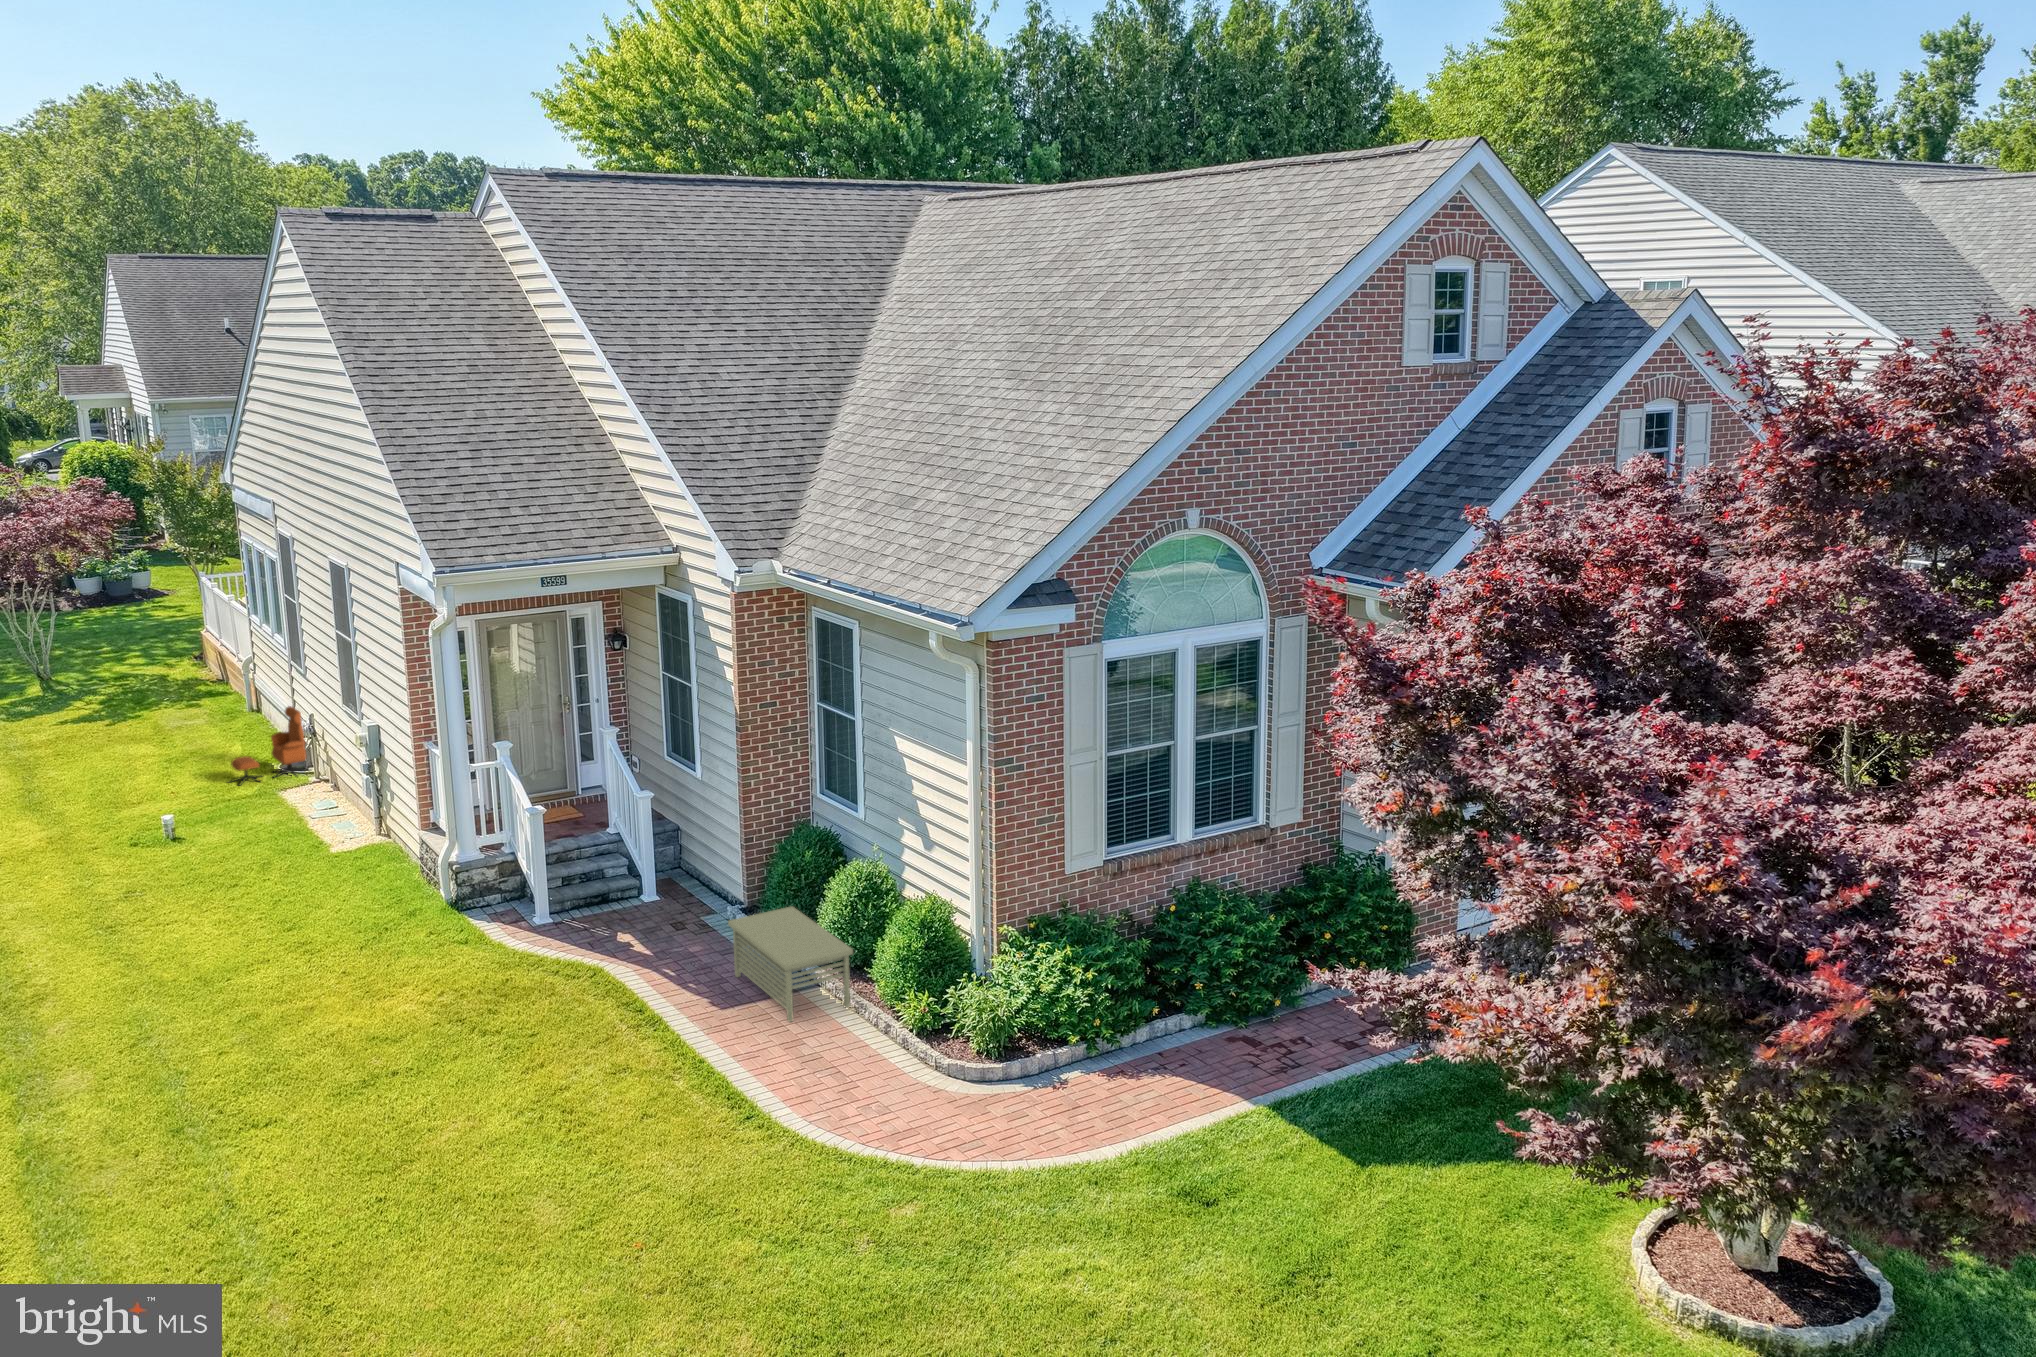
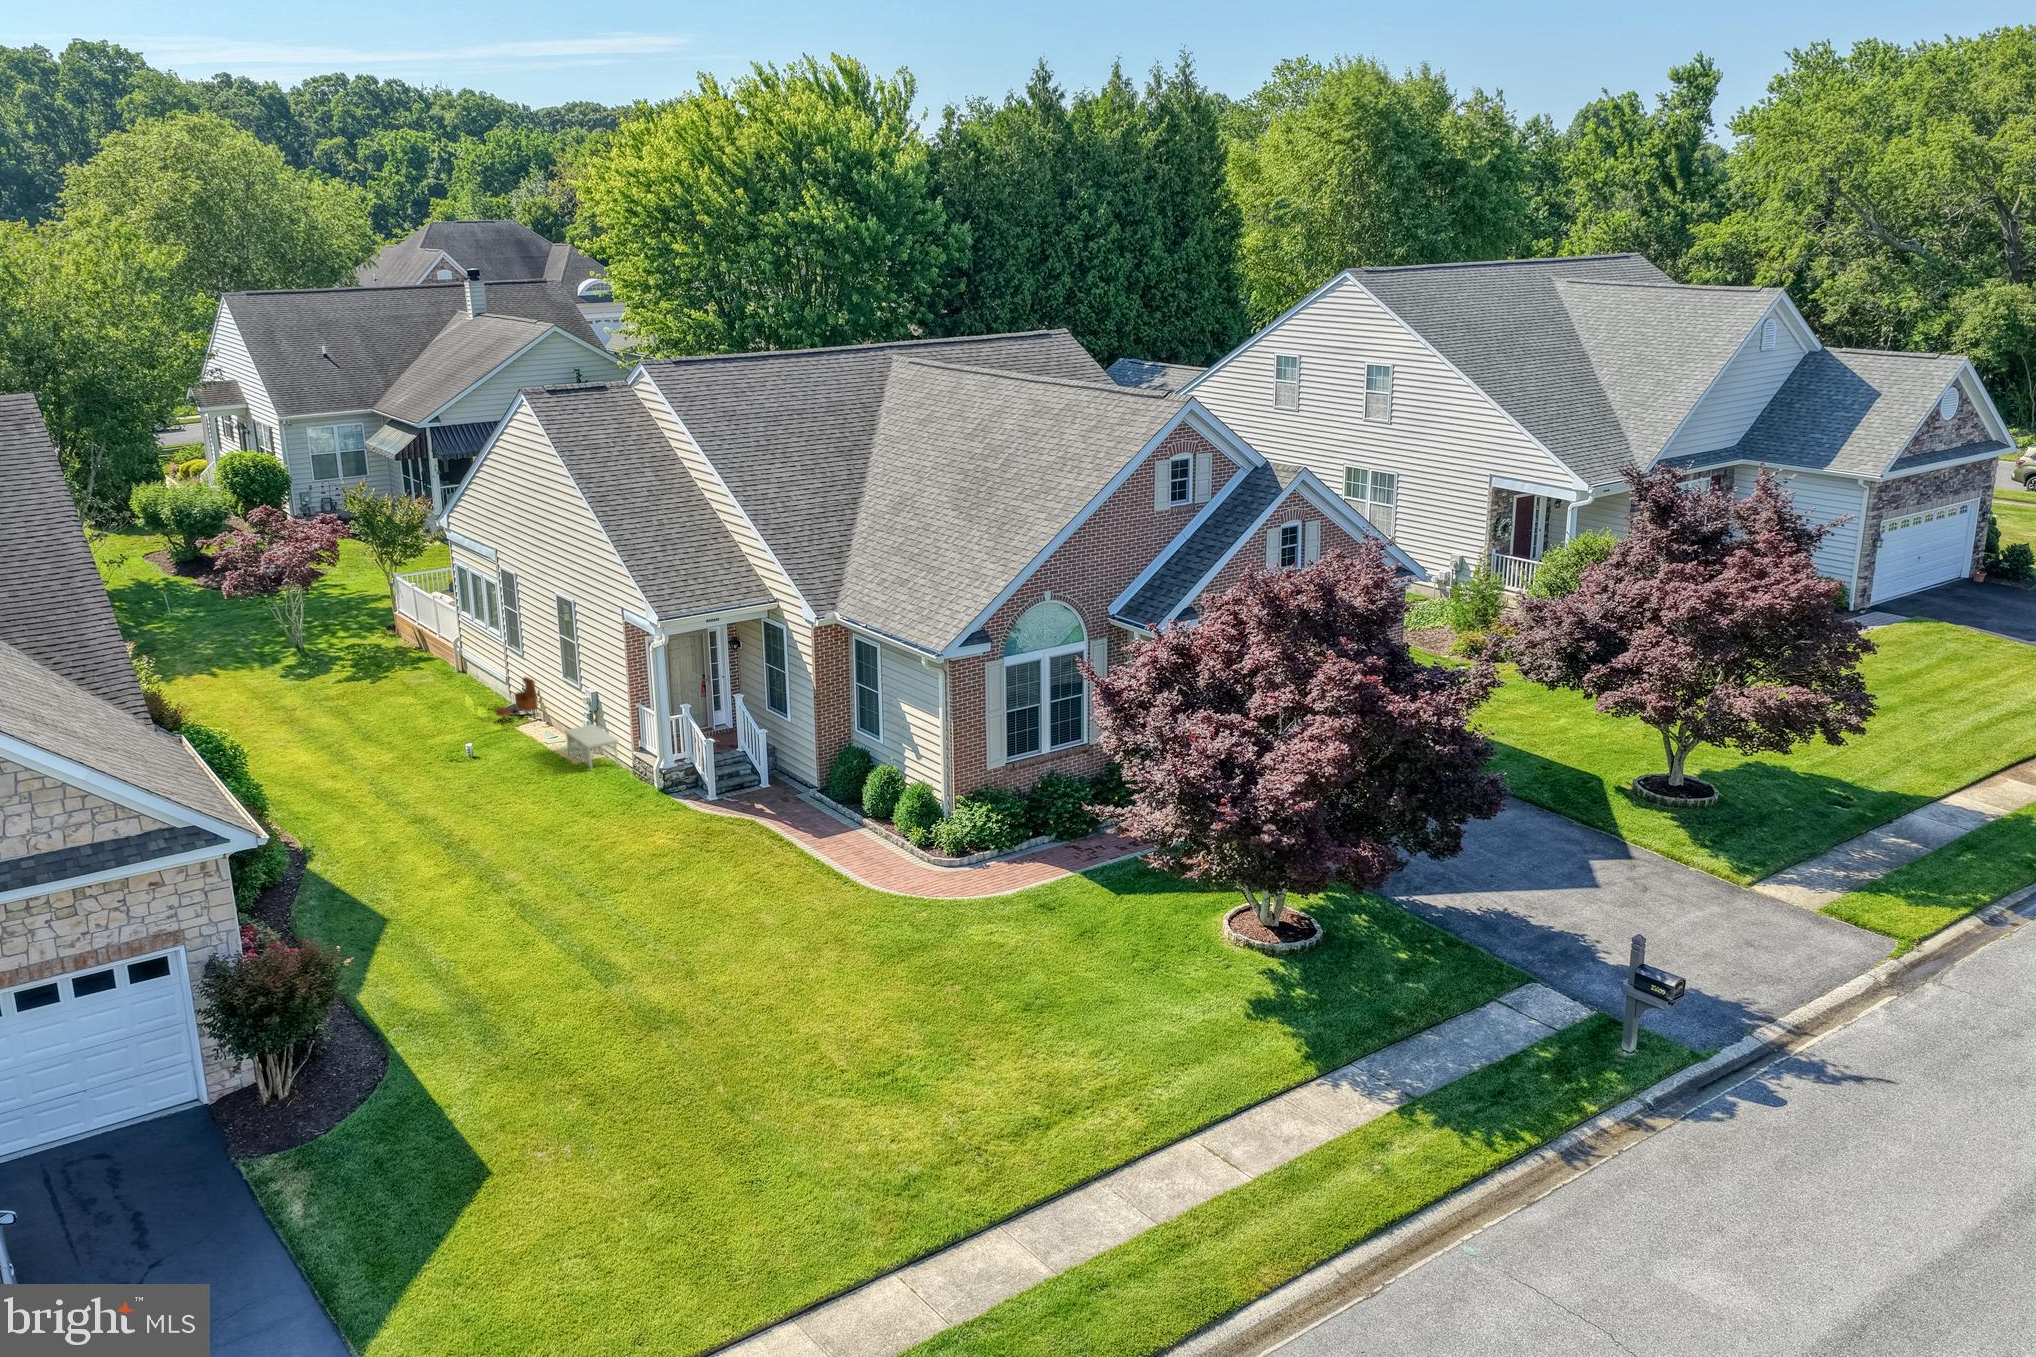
storage bench: present [728,907,853,1022] -> present [564,724,618,770]

